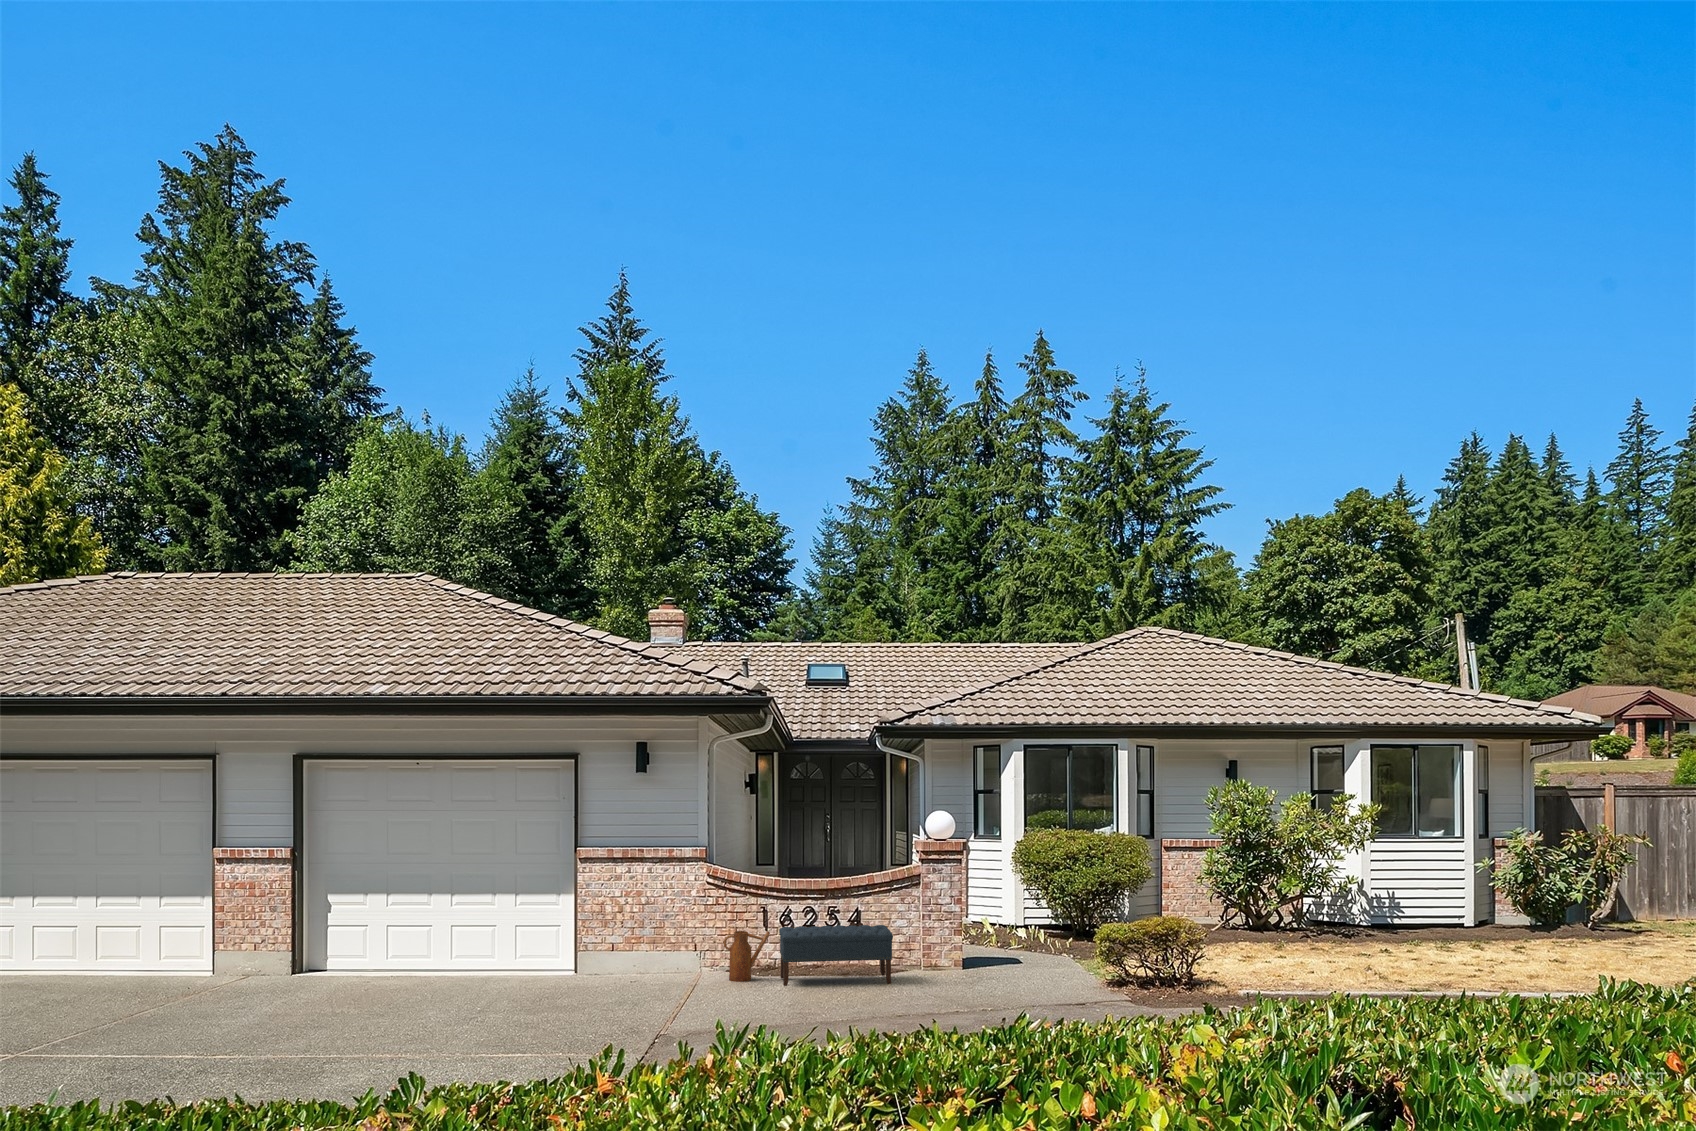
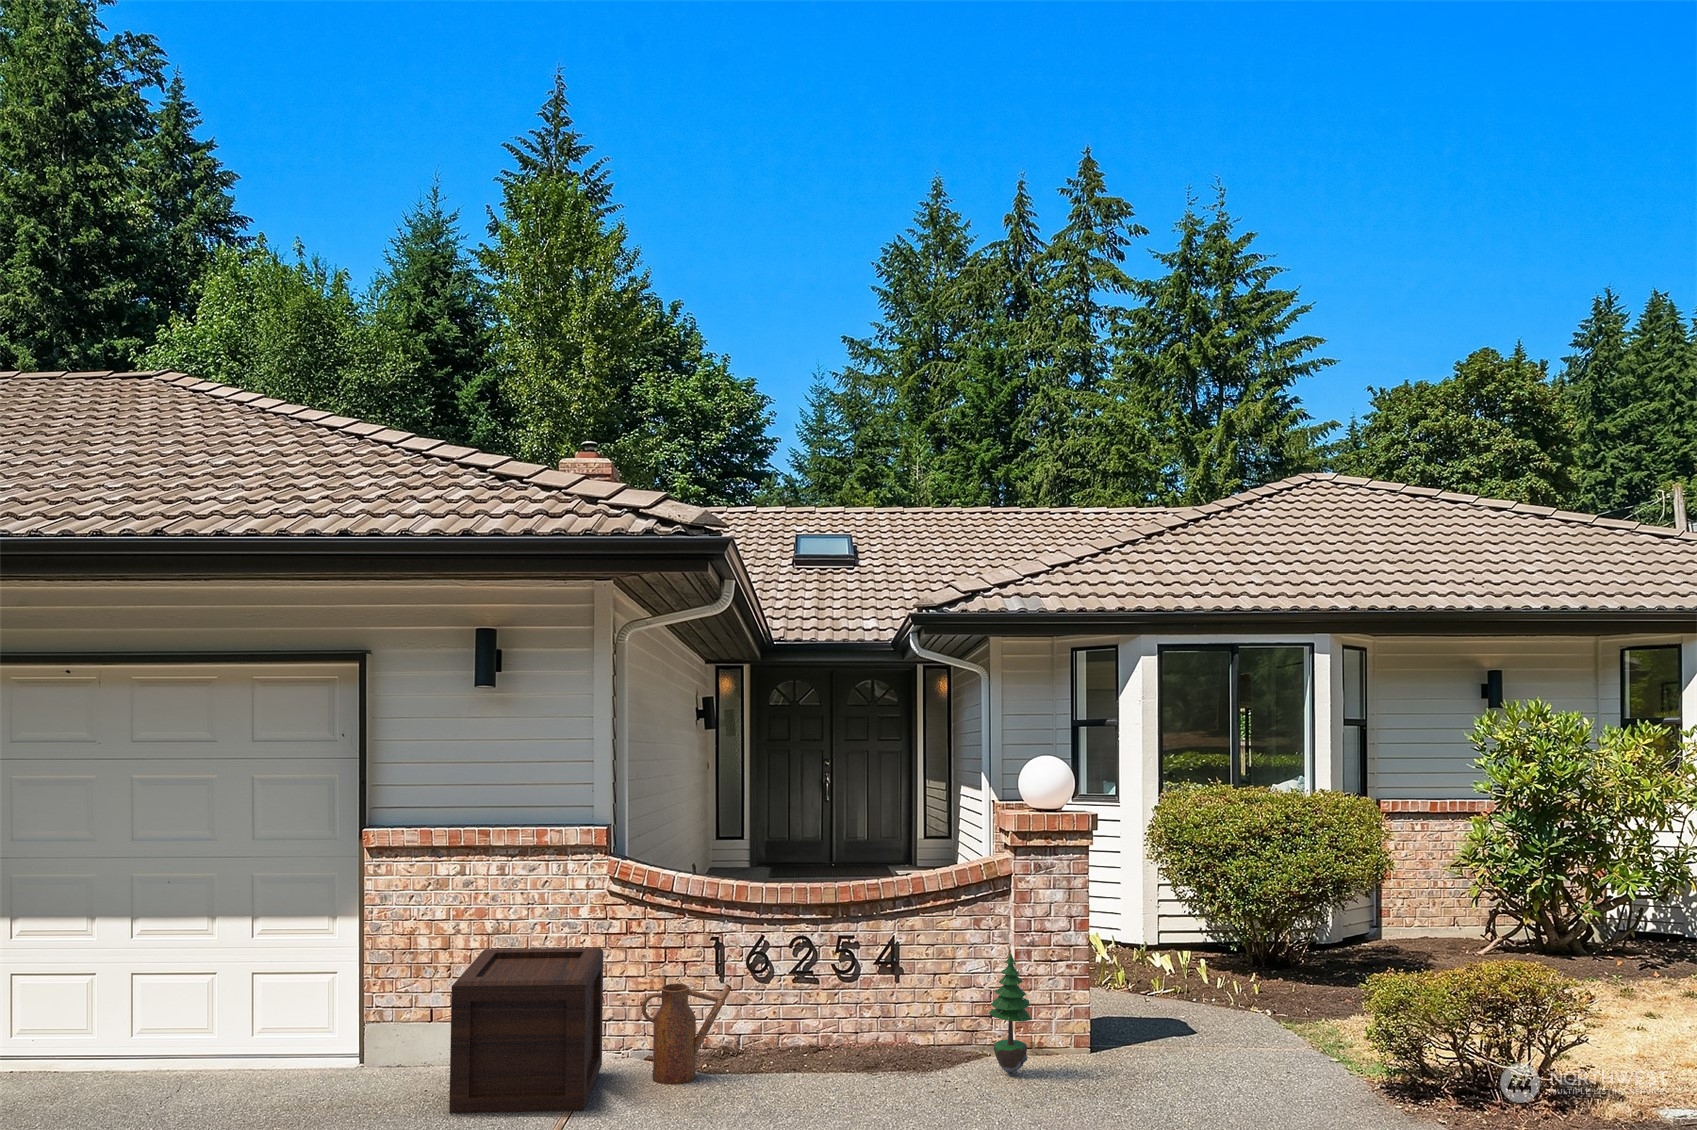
wooden crate: none [631,912,704,991] -> present [449,948,603,1113]
potted tree: none [903,915,925,979] -> present [989,953,1031,1074]
bench: present [779,925,893,986] -> none [750,970,973,1100]

